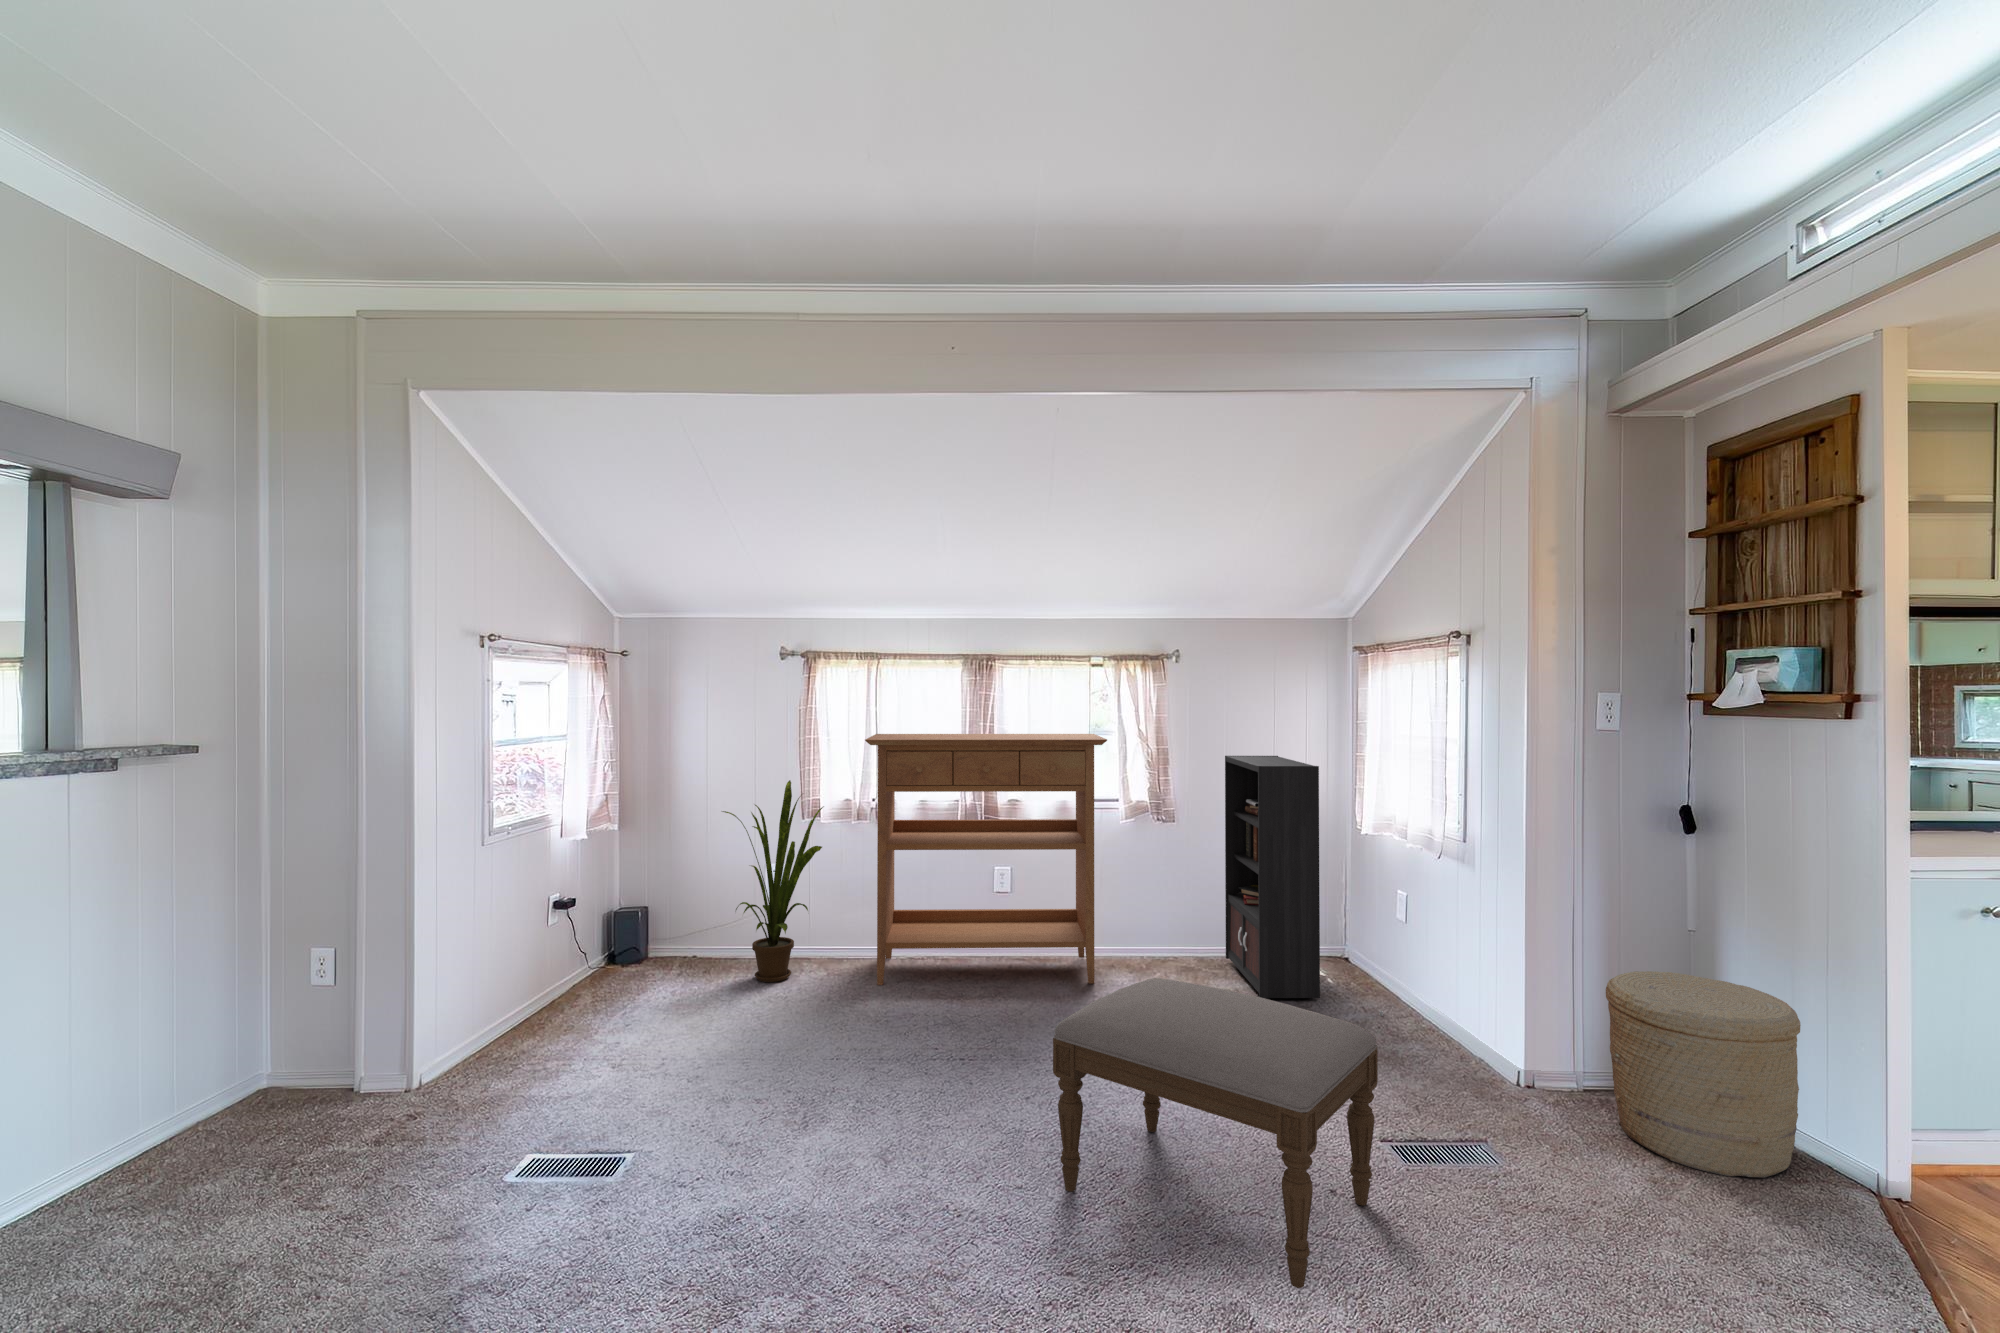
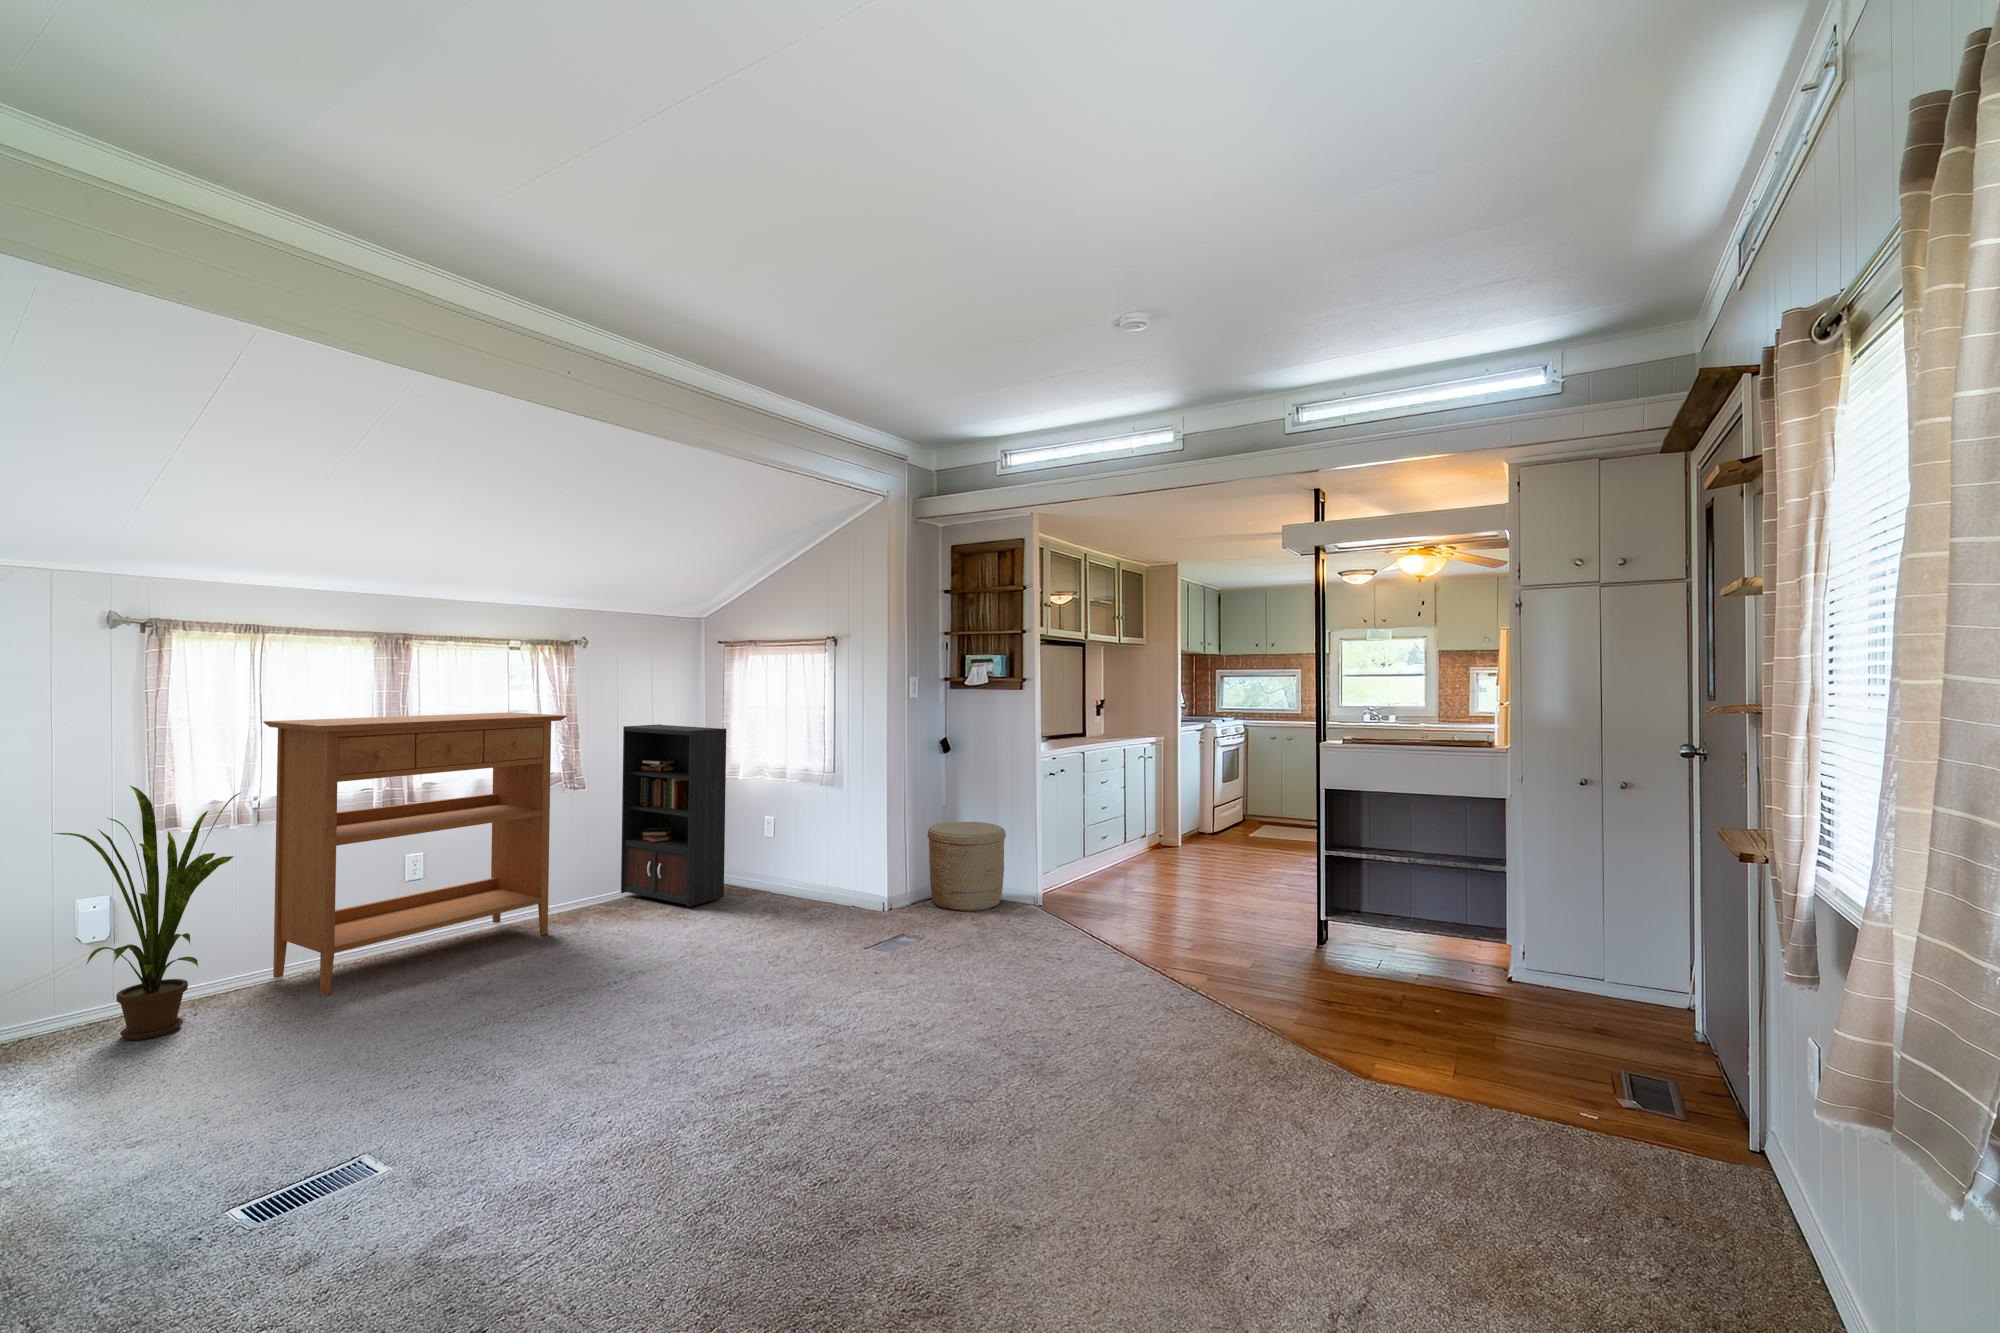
ottoman: present [1053,978,1378,1288] -> none [746,865,930,1021]

